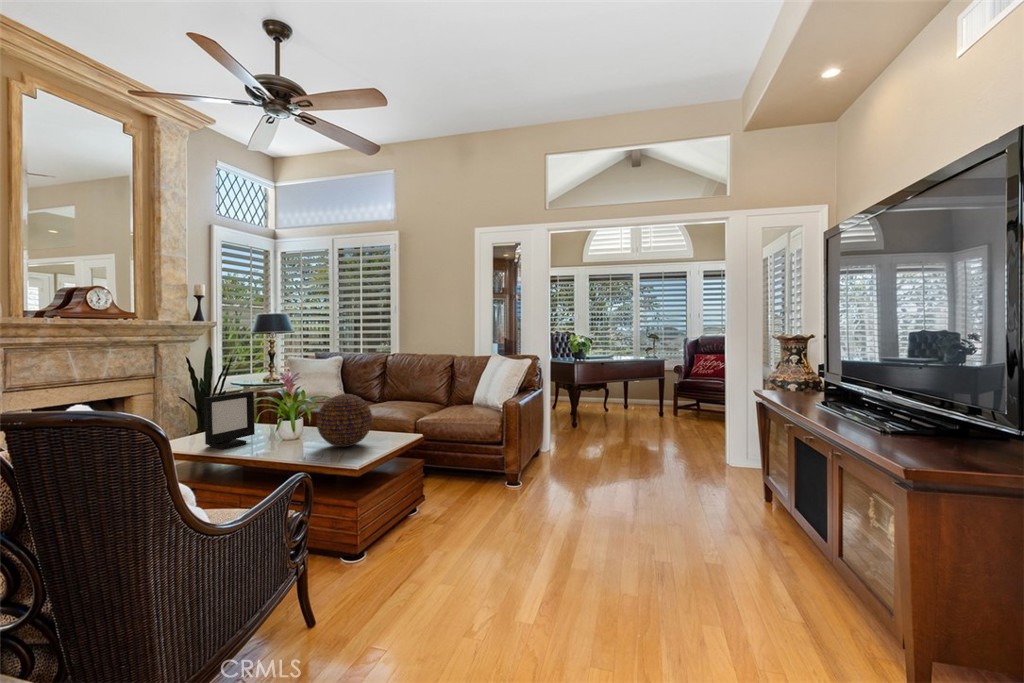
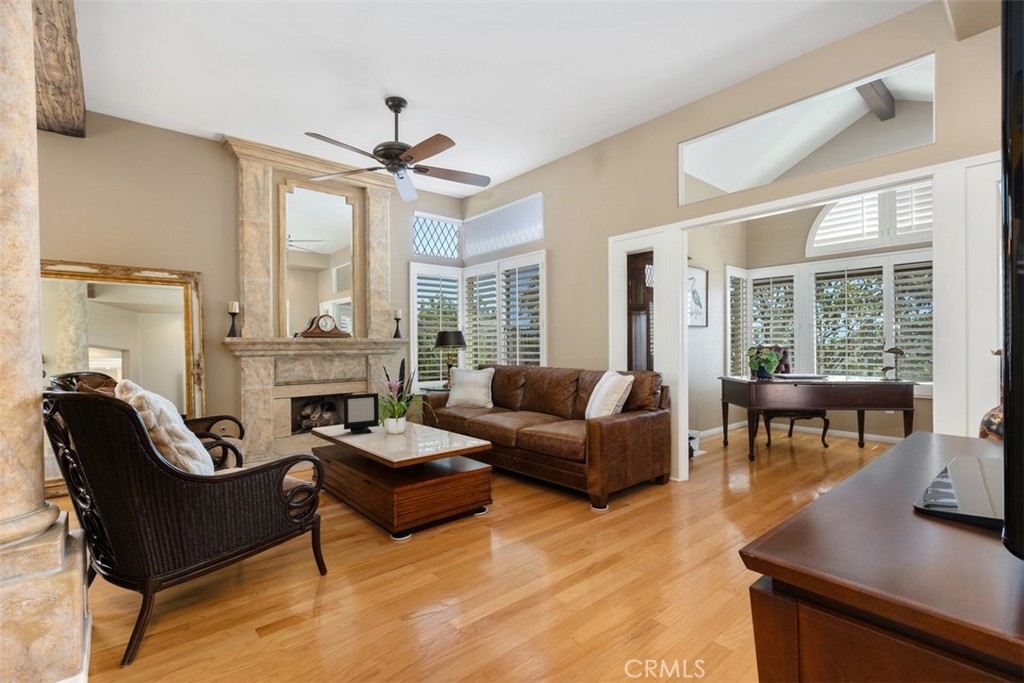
decorative orb: present [317,394,372,447] -> none [400,399,443,443]

